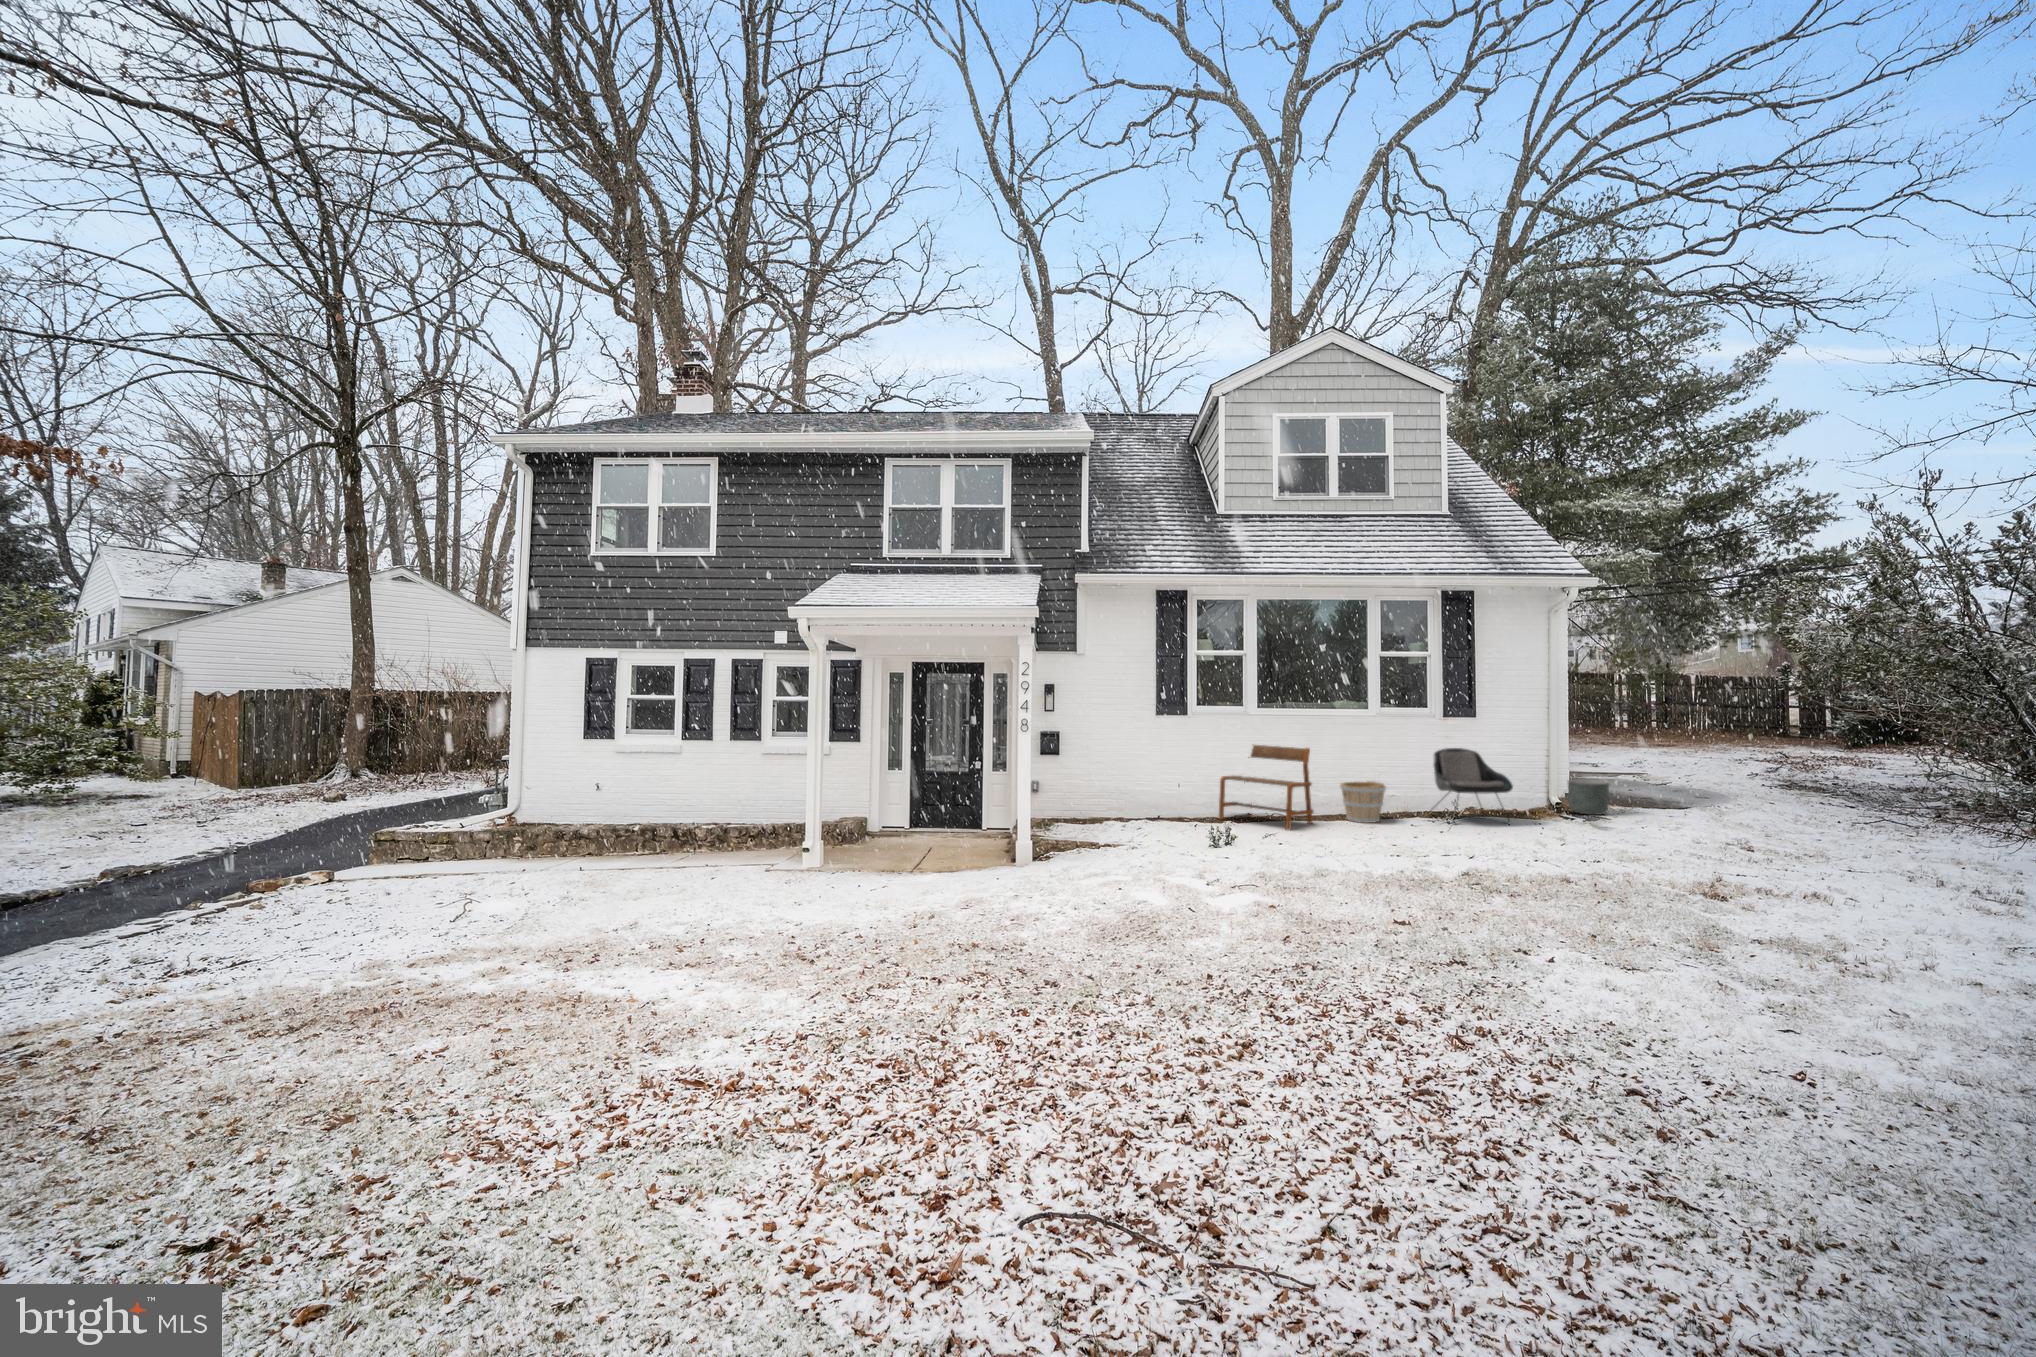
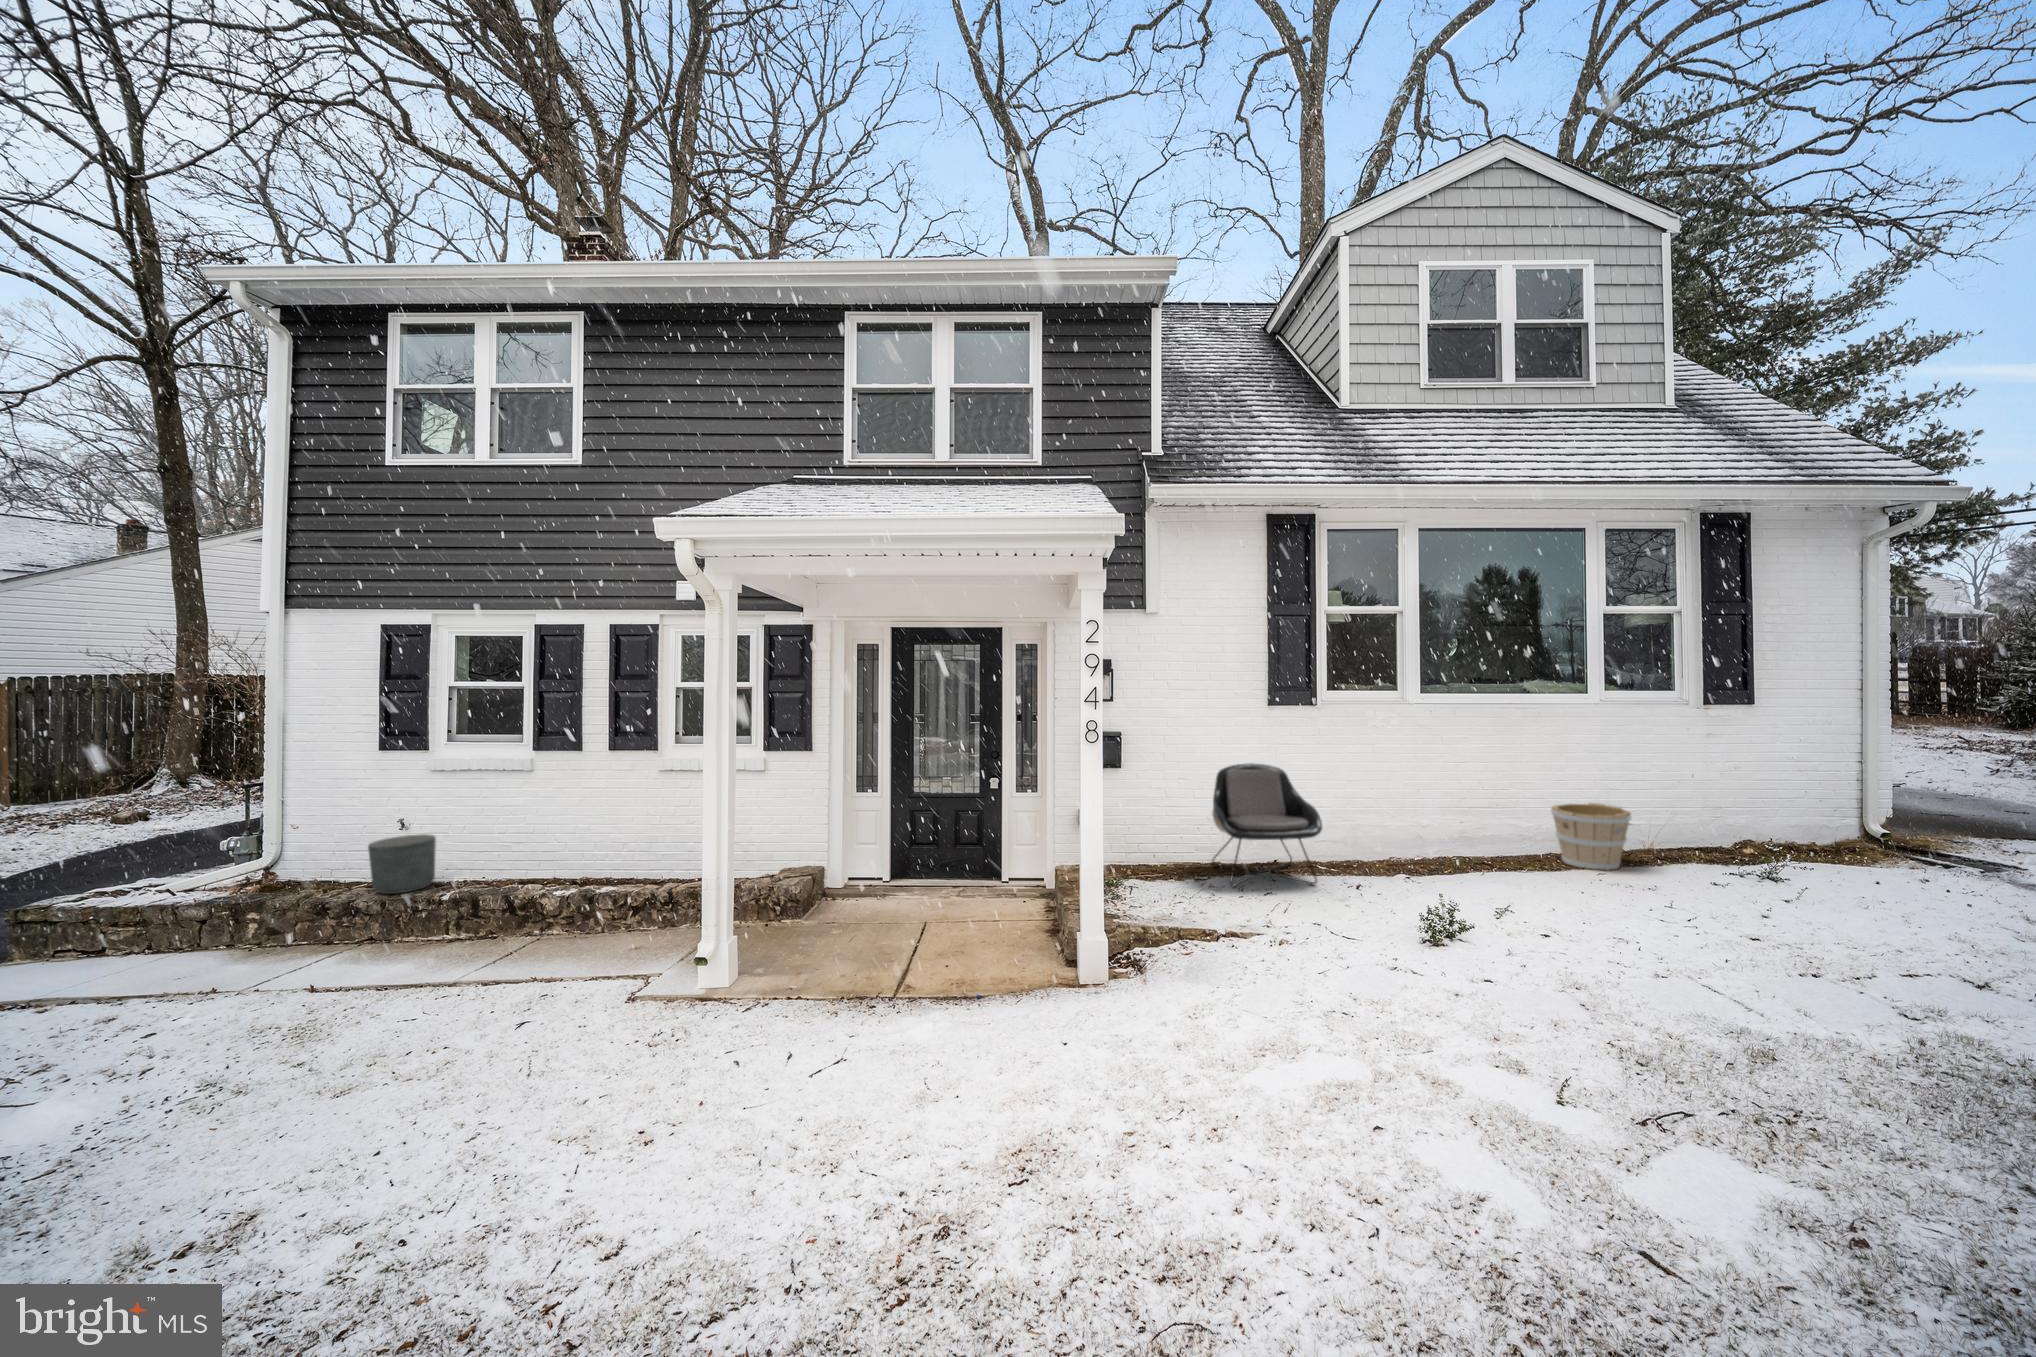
bench: present [1219,745,1313,830] -> none [1366,746,1524,889]
lounge chair: present [1432,748,1513,824] -> present [1212,763,1322,887]
planter: present [1568,779,1609,815] -> present [368,834,436,894]

